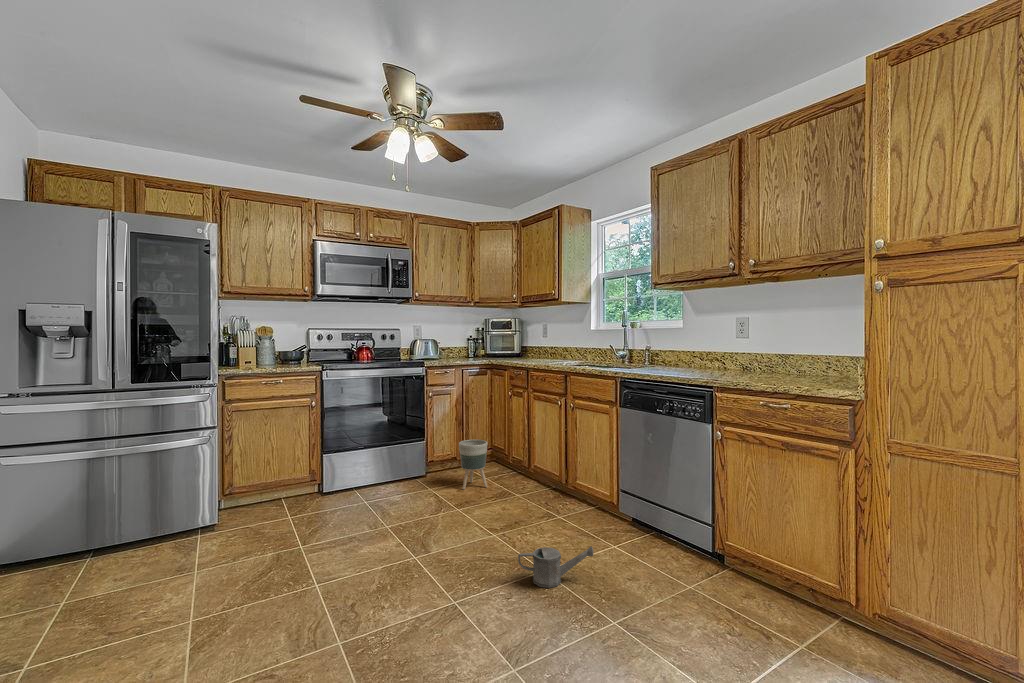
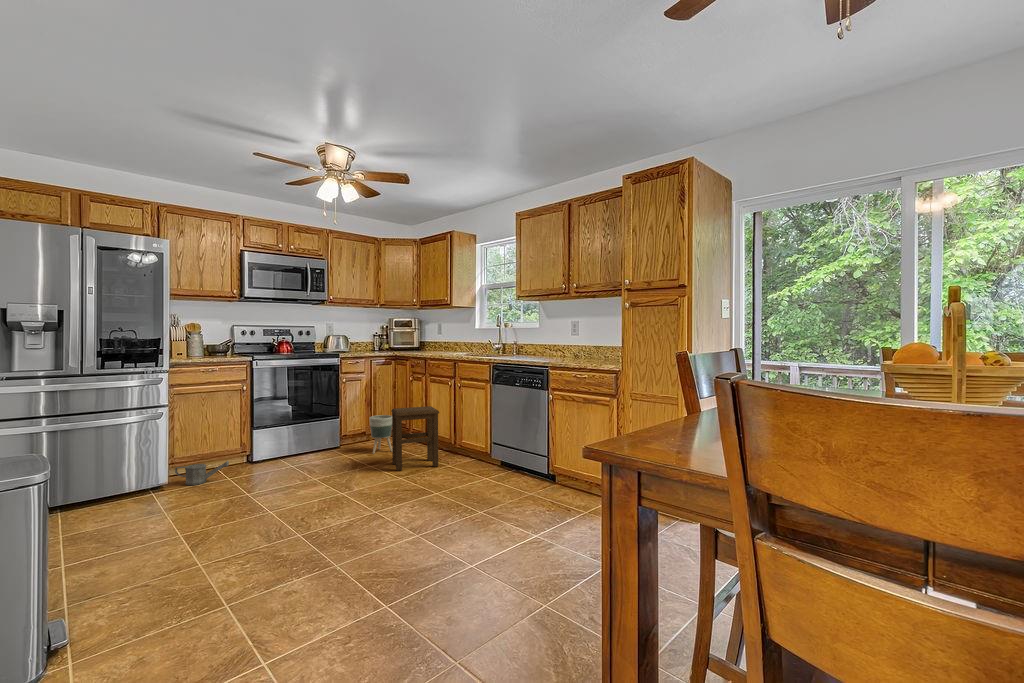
stool: none [484,433,547,521] -> present [391,406,439,471]
watering can: present [518,546,593,588] -> present [175,461,229,485]

